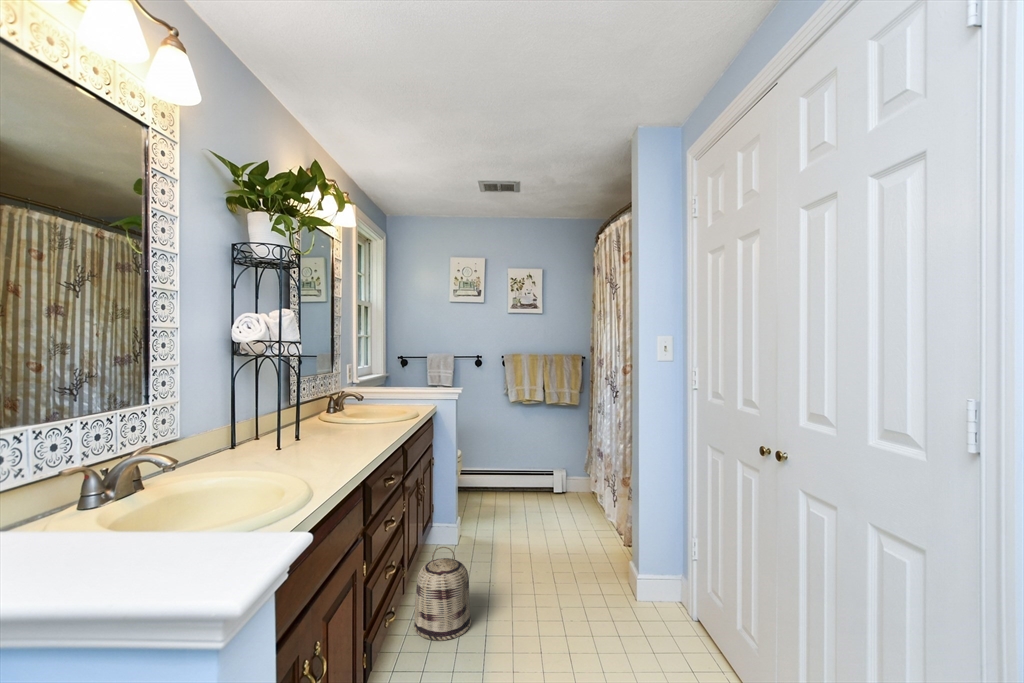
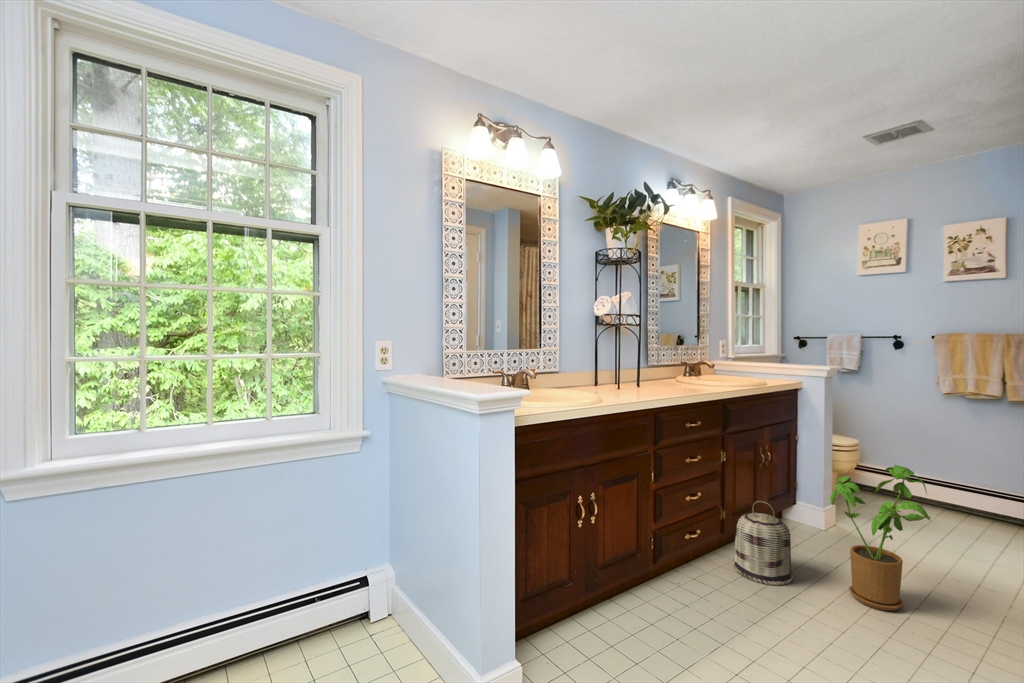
house plant: none [497,479,577,615] -> present [830,465,931,611]

